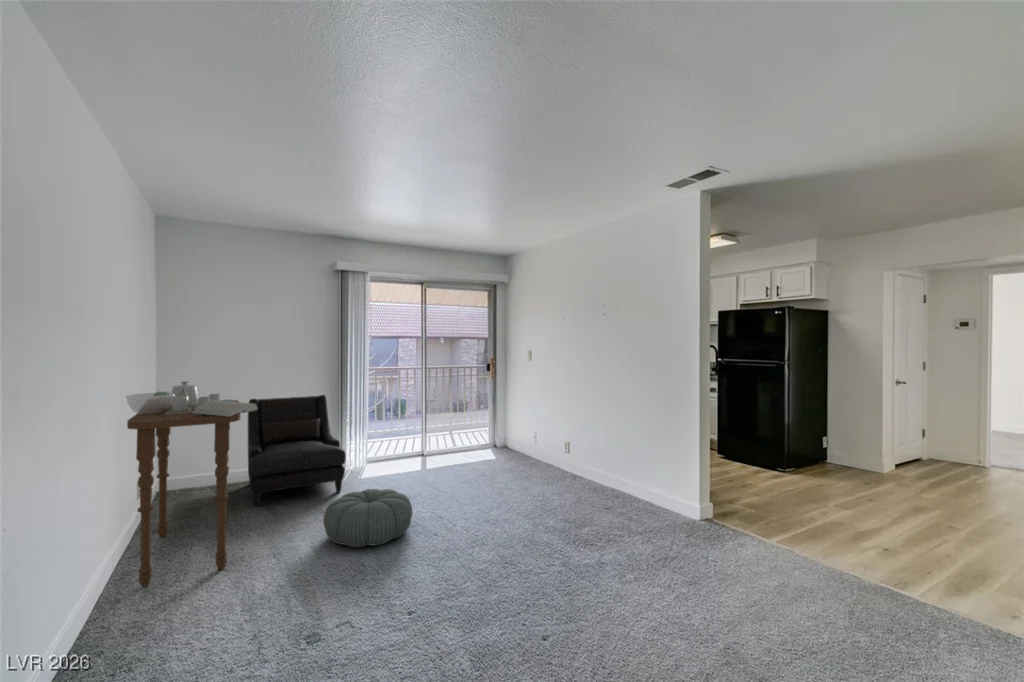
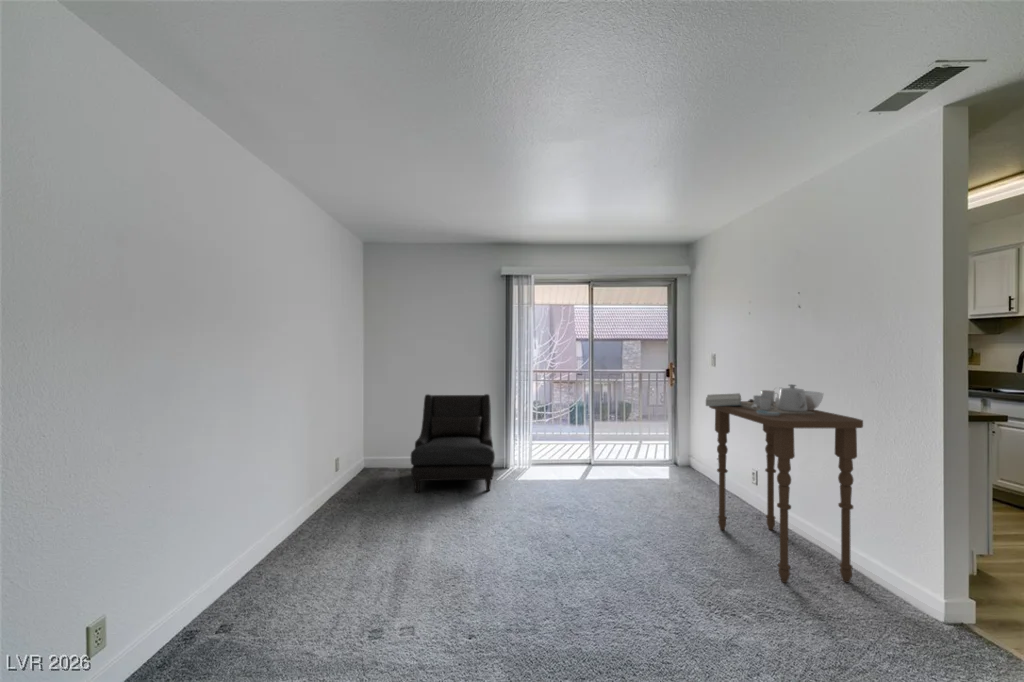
side table: present [126,382,257,587] -> present [706,385,863,583]
pouf: present [323,489,412,547] -> none [444,493,532,553]

